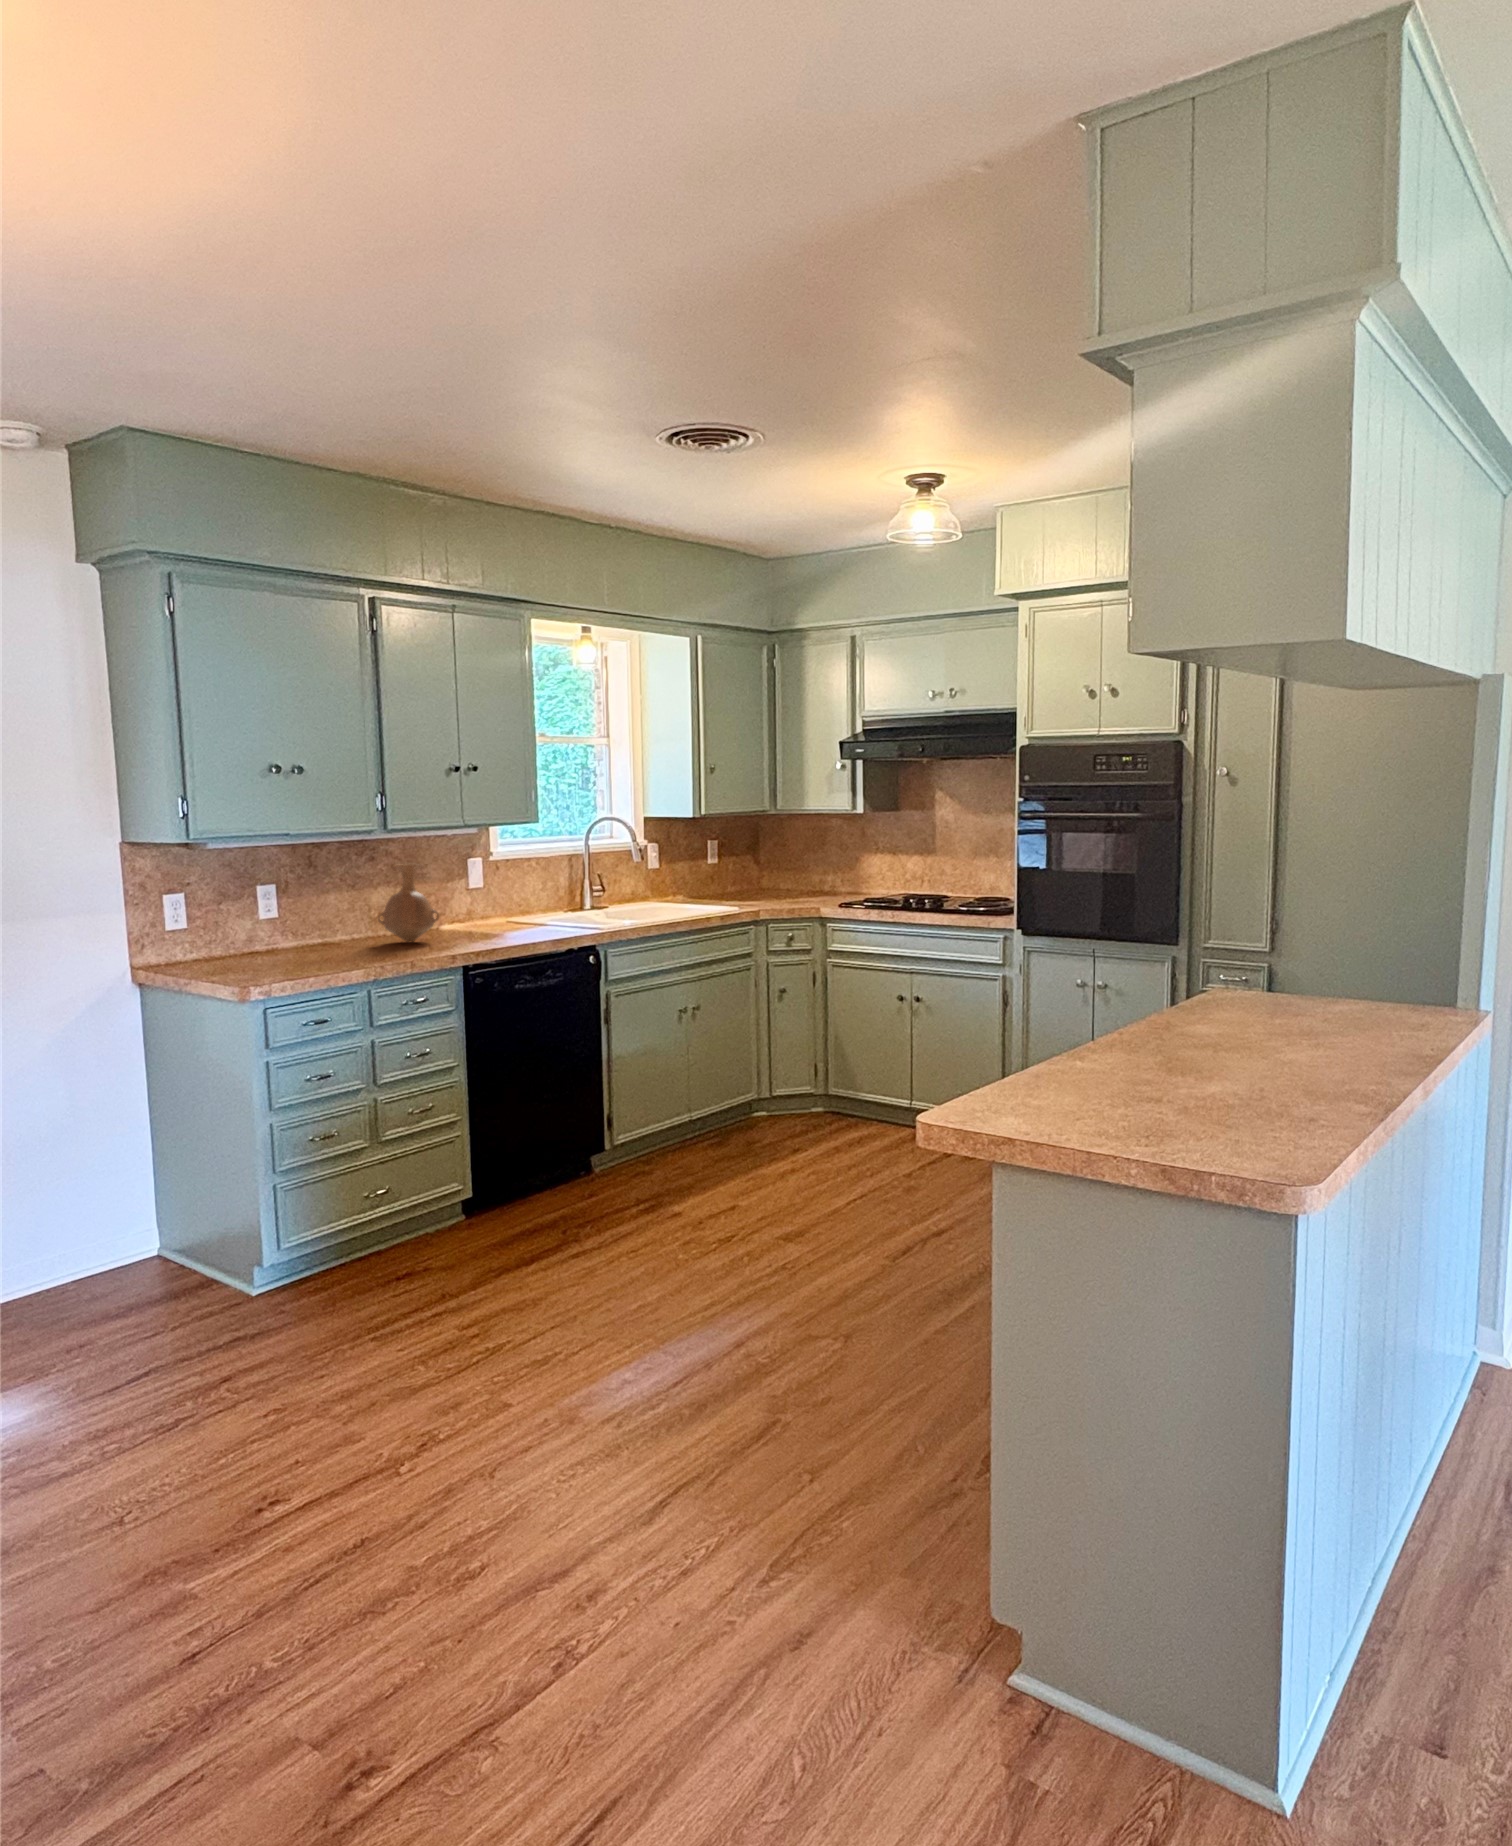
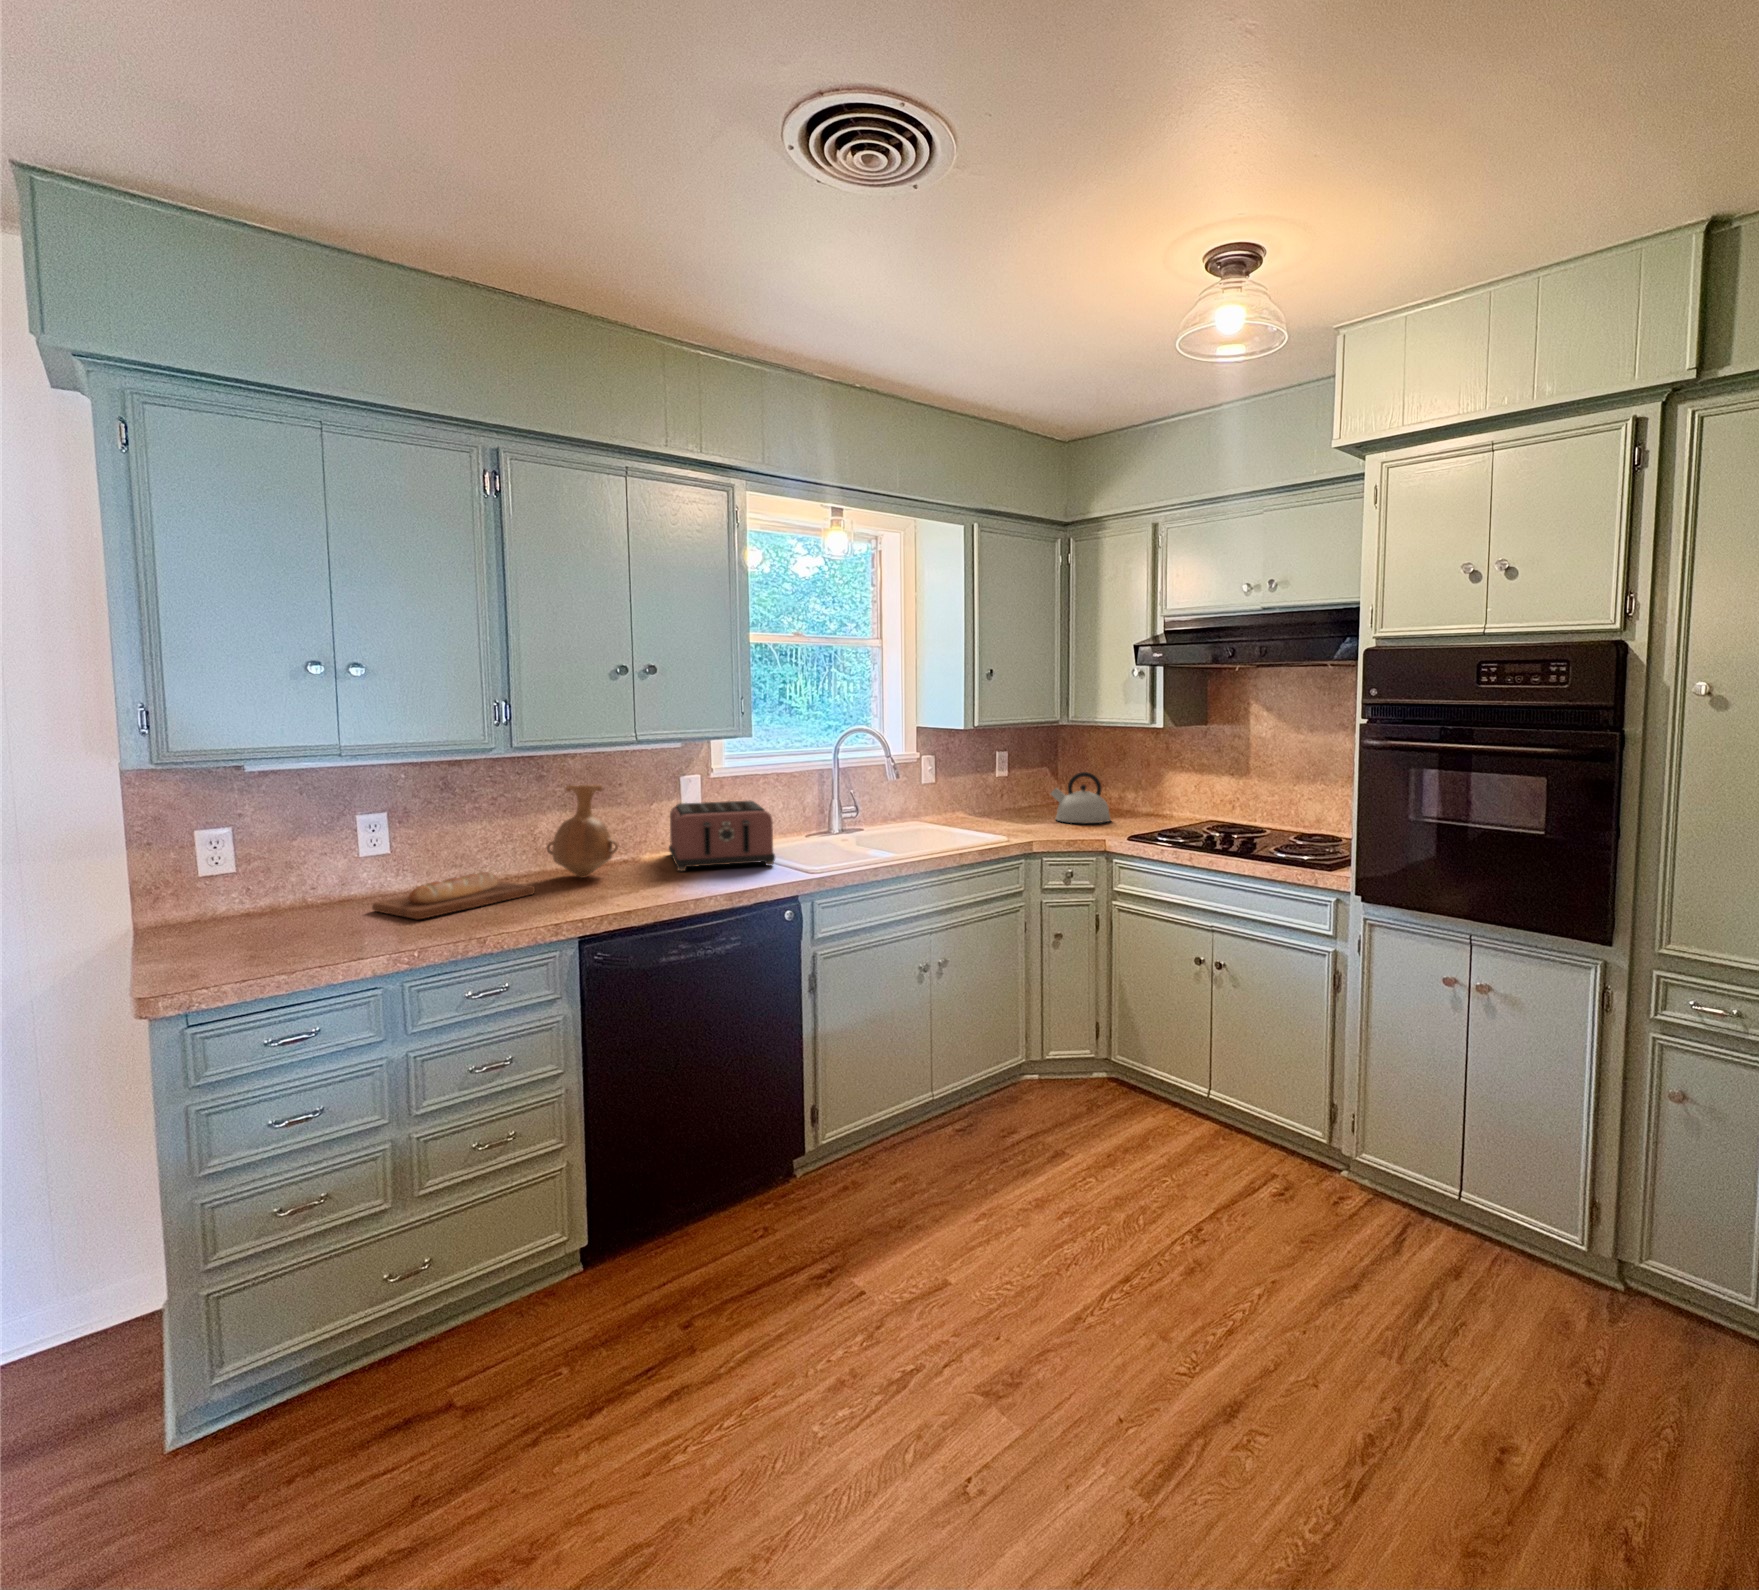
kettle: none [766,854,819,898] -> present [1051,772,1111,823]
toaster: none [460,879,565,936] -> present [669,800,775,871]
bread loaf: none [268,935,387,967] -> present [372,872,535,919]

